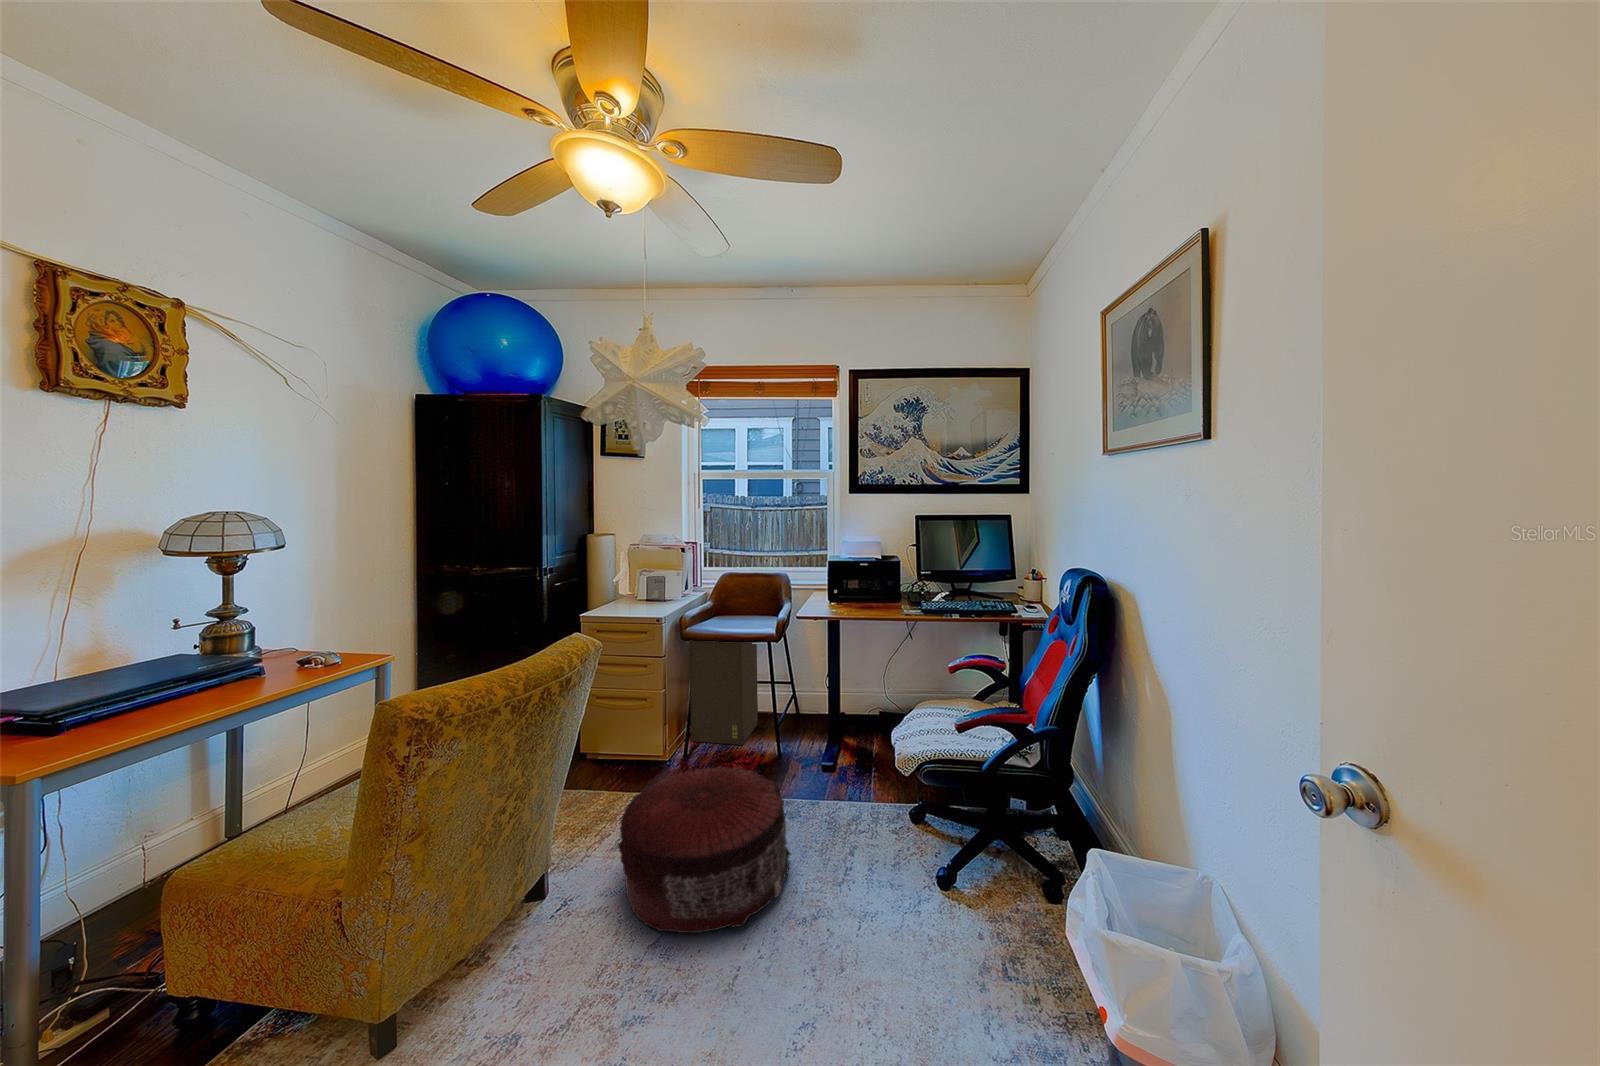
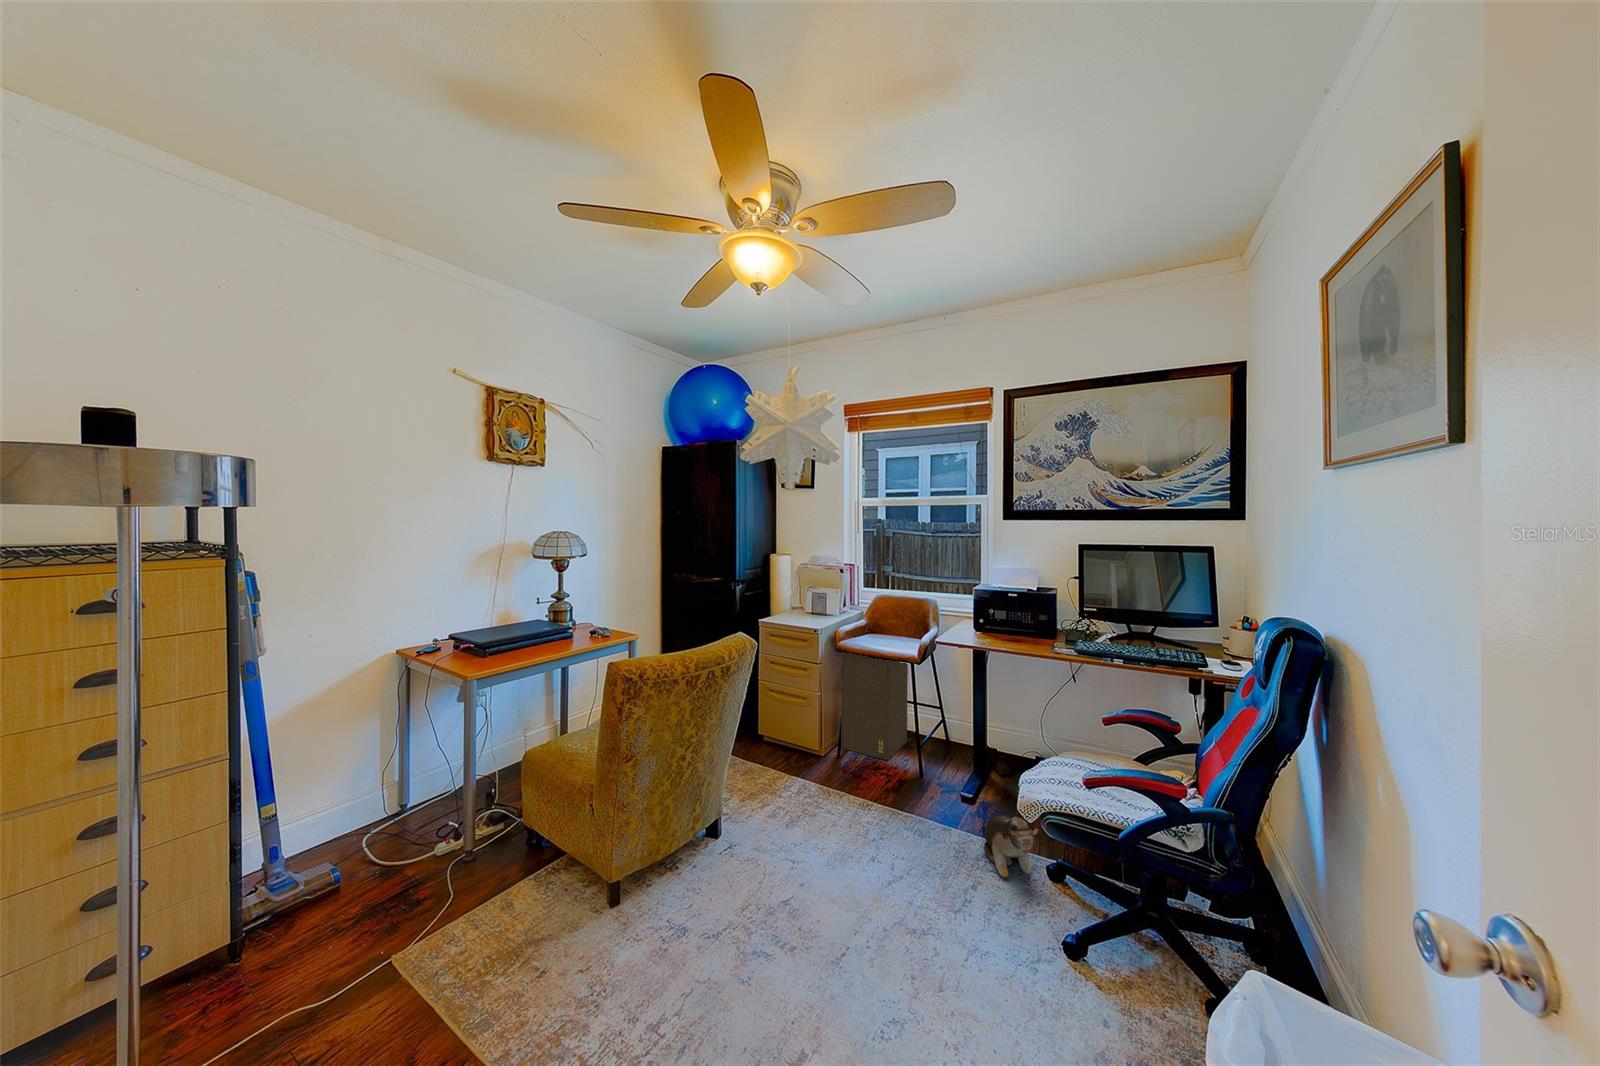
pouf: present [618,765,790,933] -> none [753,776,912,936]
plush toy: none [845,771,904,831] -> present [983,815,1038,878]

